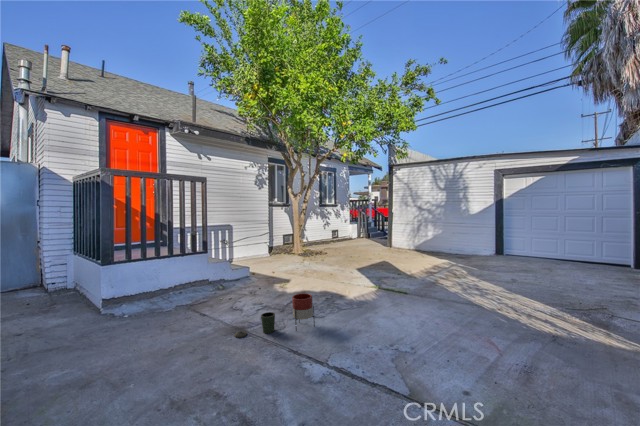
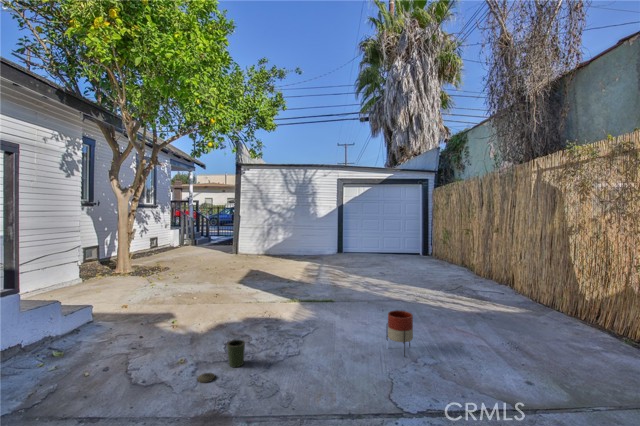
planter: present [292,293,315,331] -> present [386,310,413,357]

